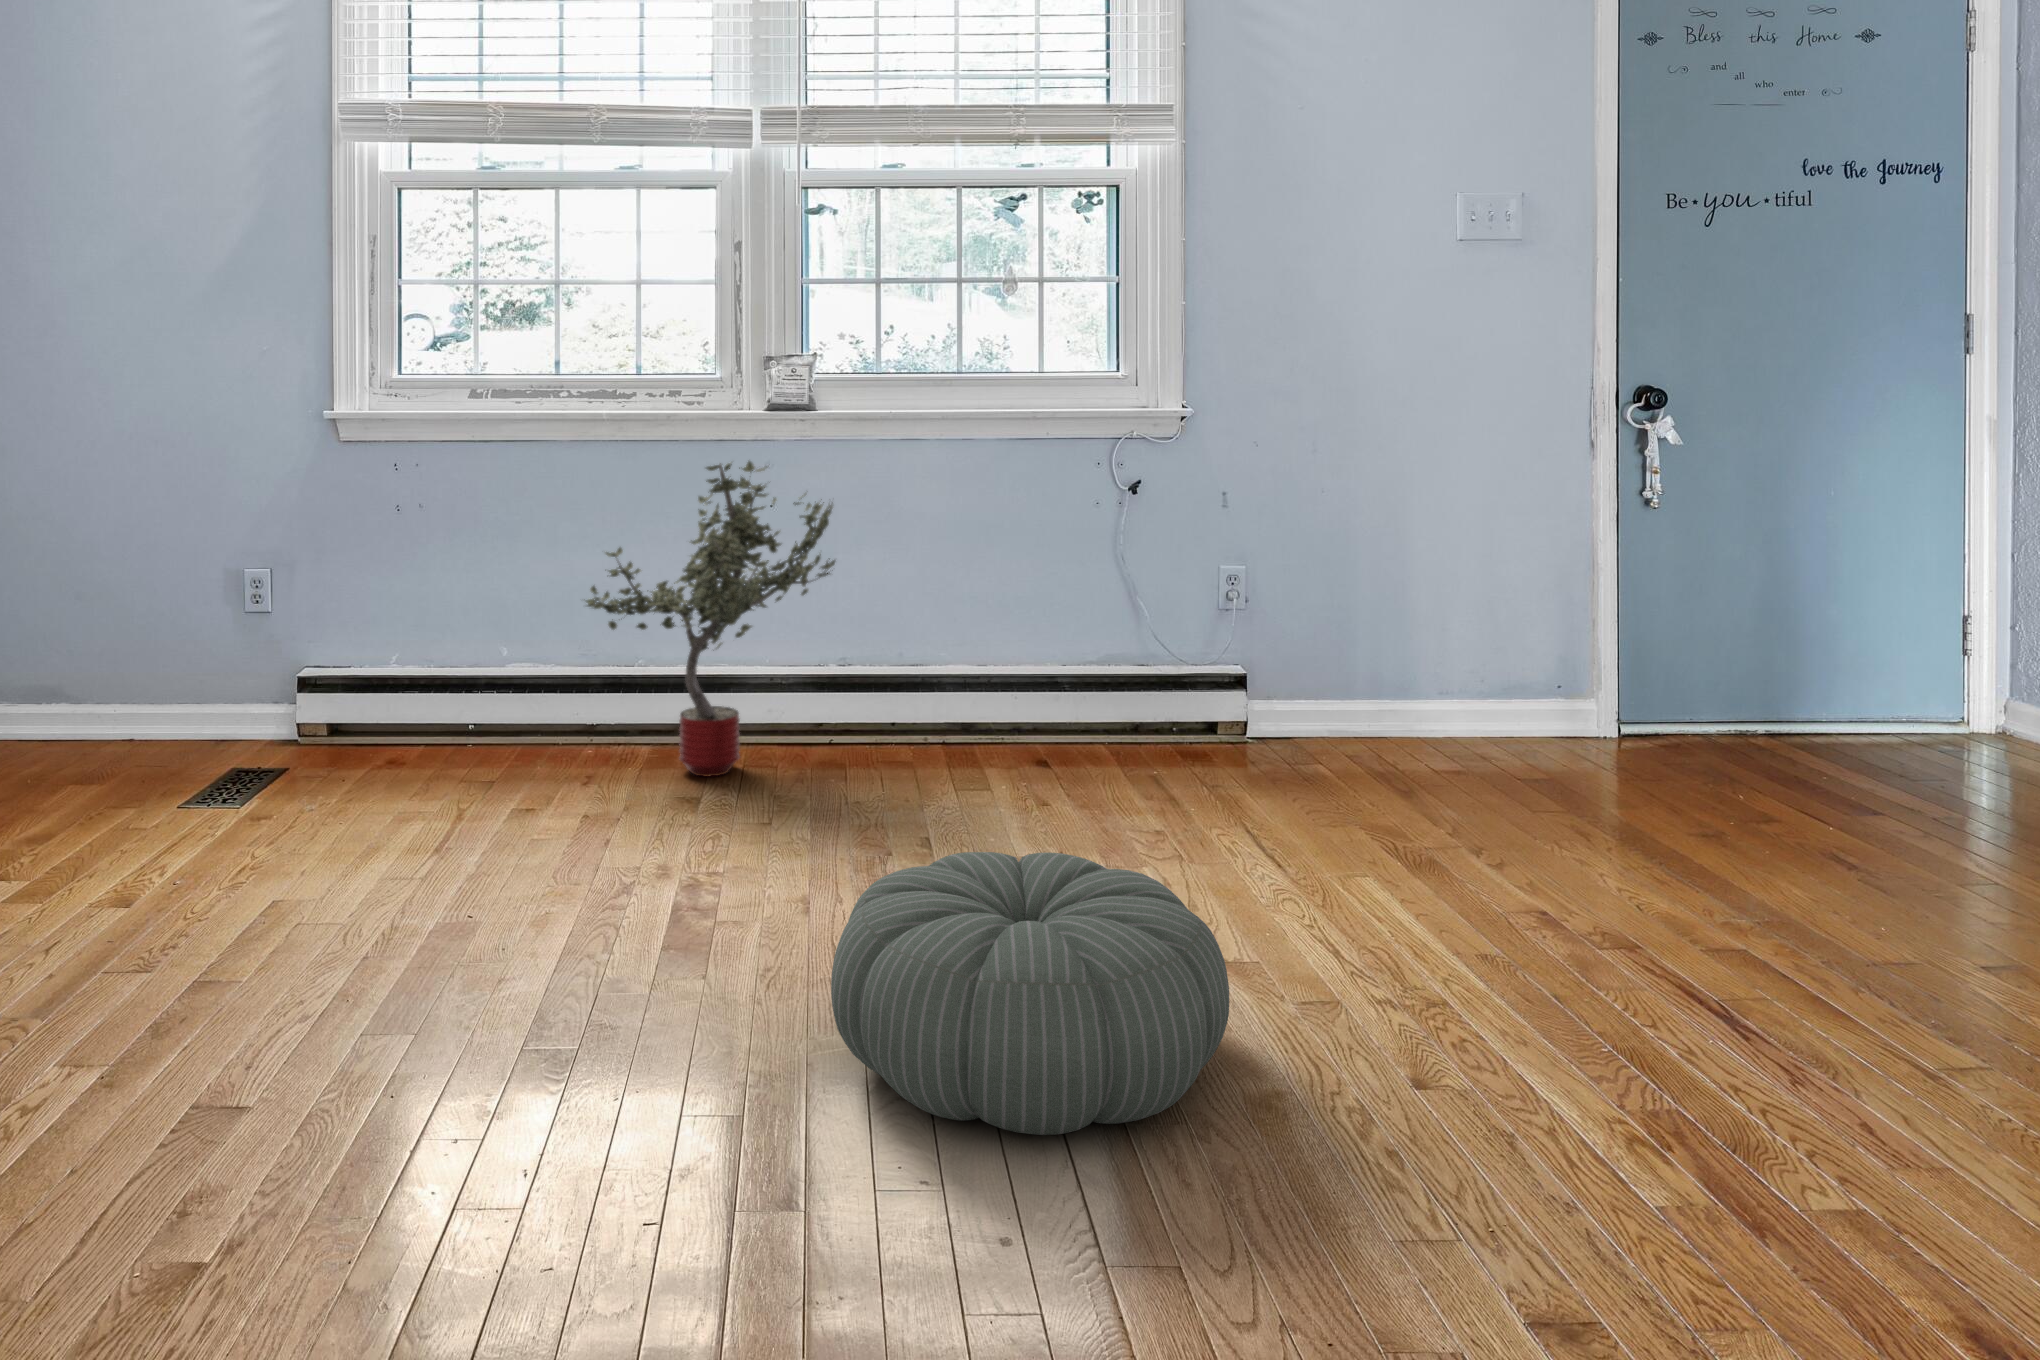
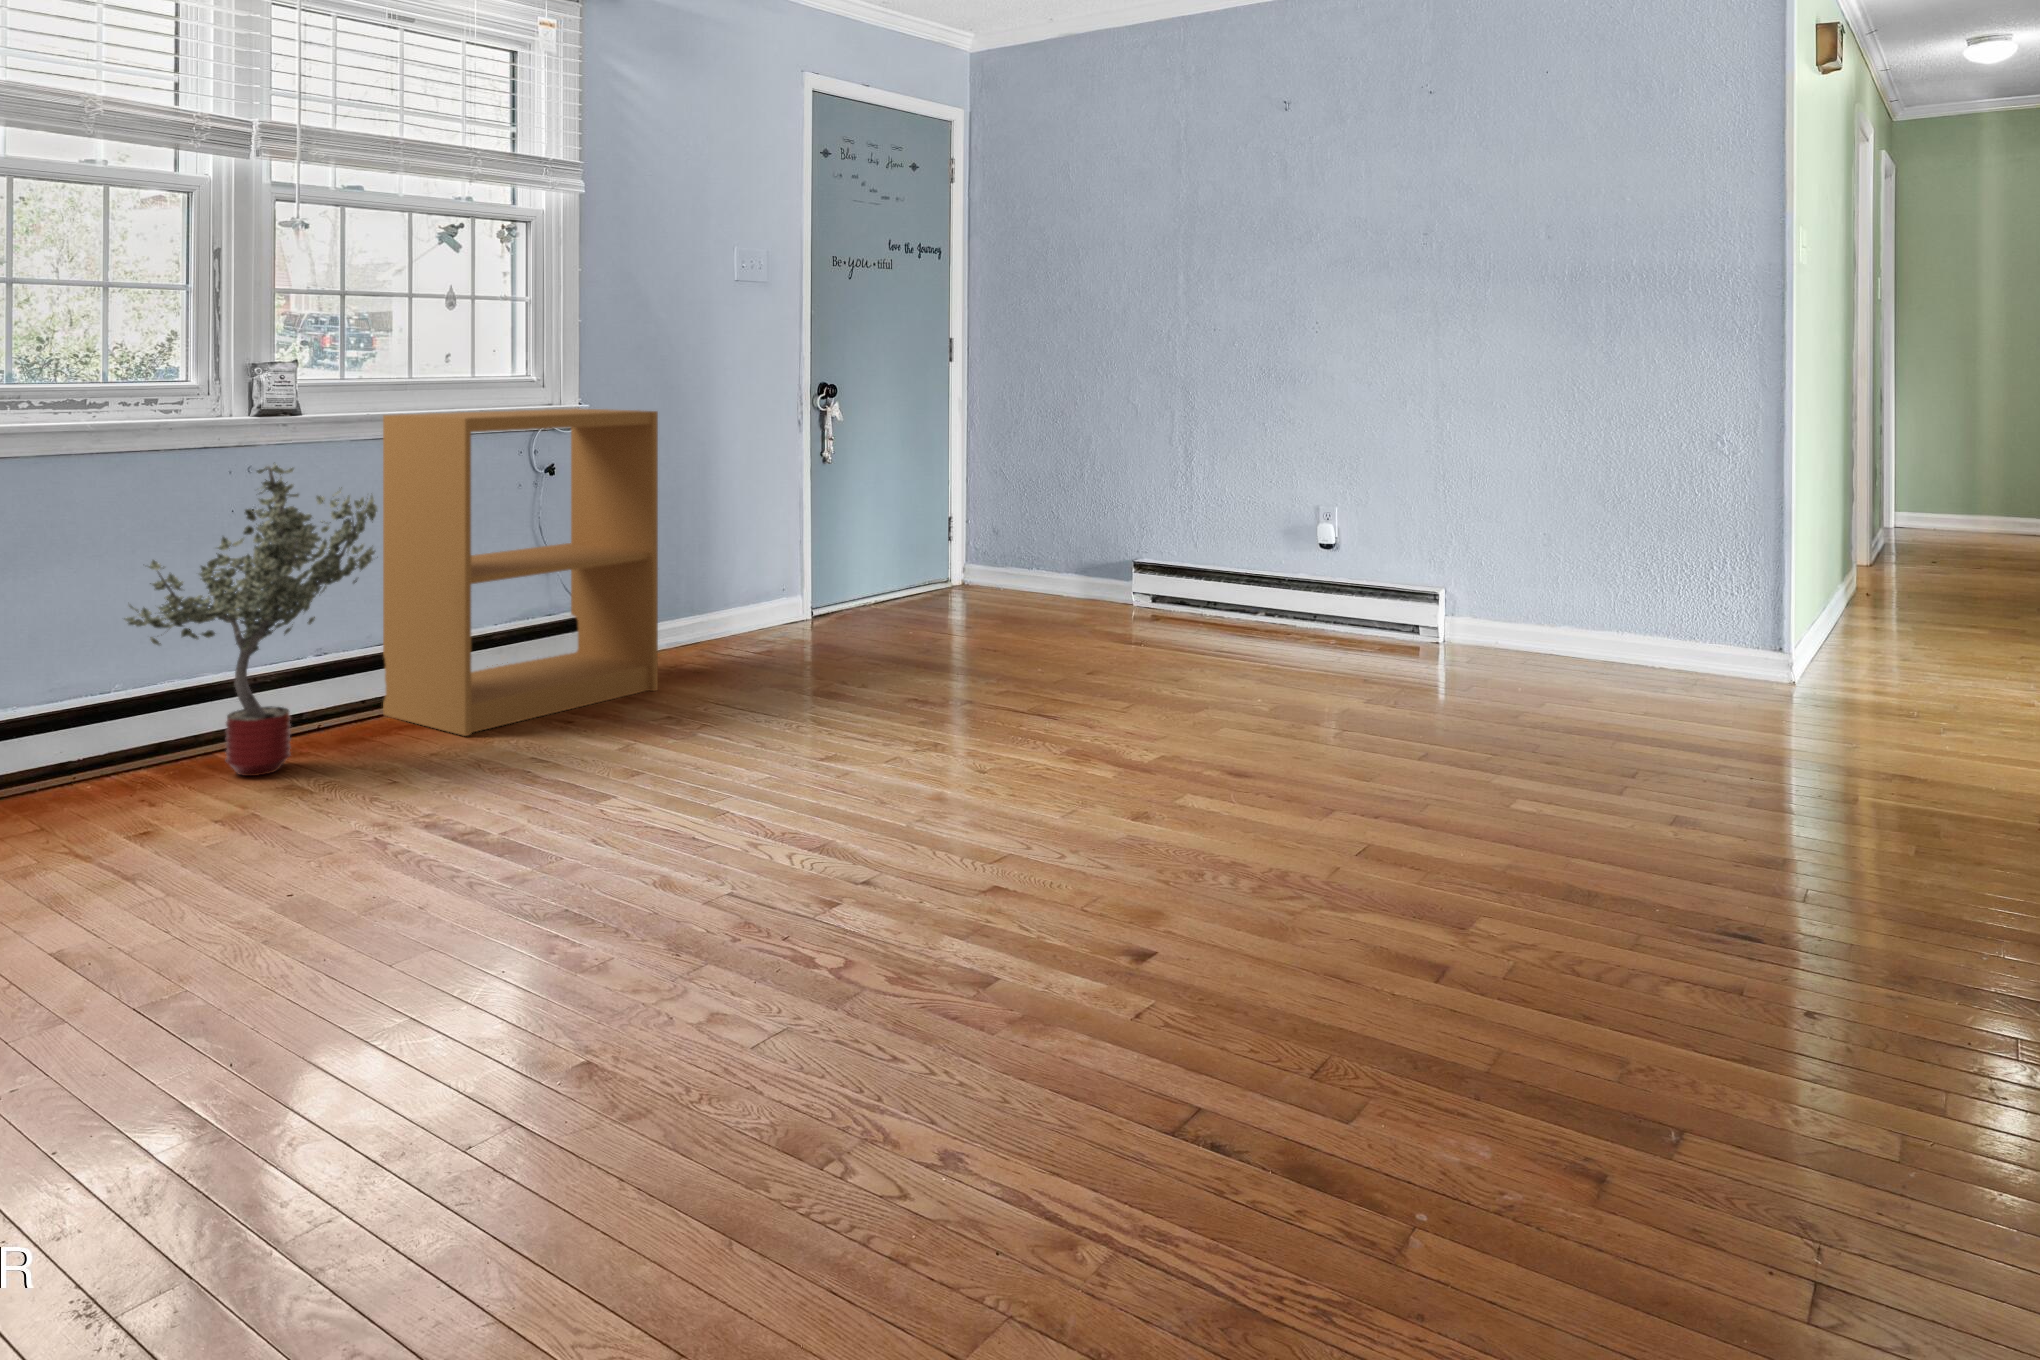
bookshelf: none [908,412,1213,785] -> present [383,408,658,736]
pouf: present [831,852,1229,1135] -> none [737,695,999,855]

